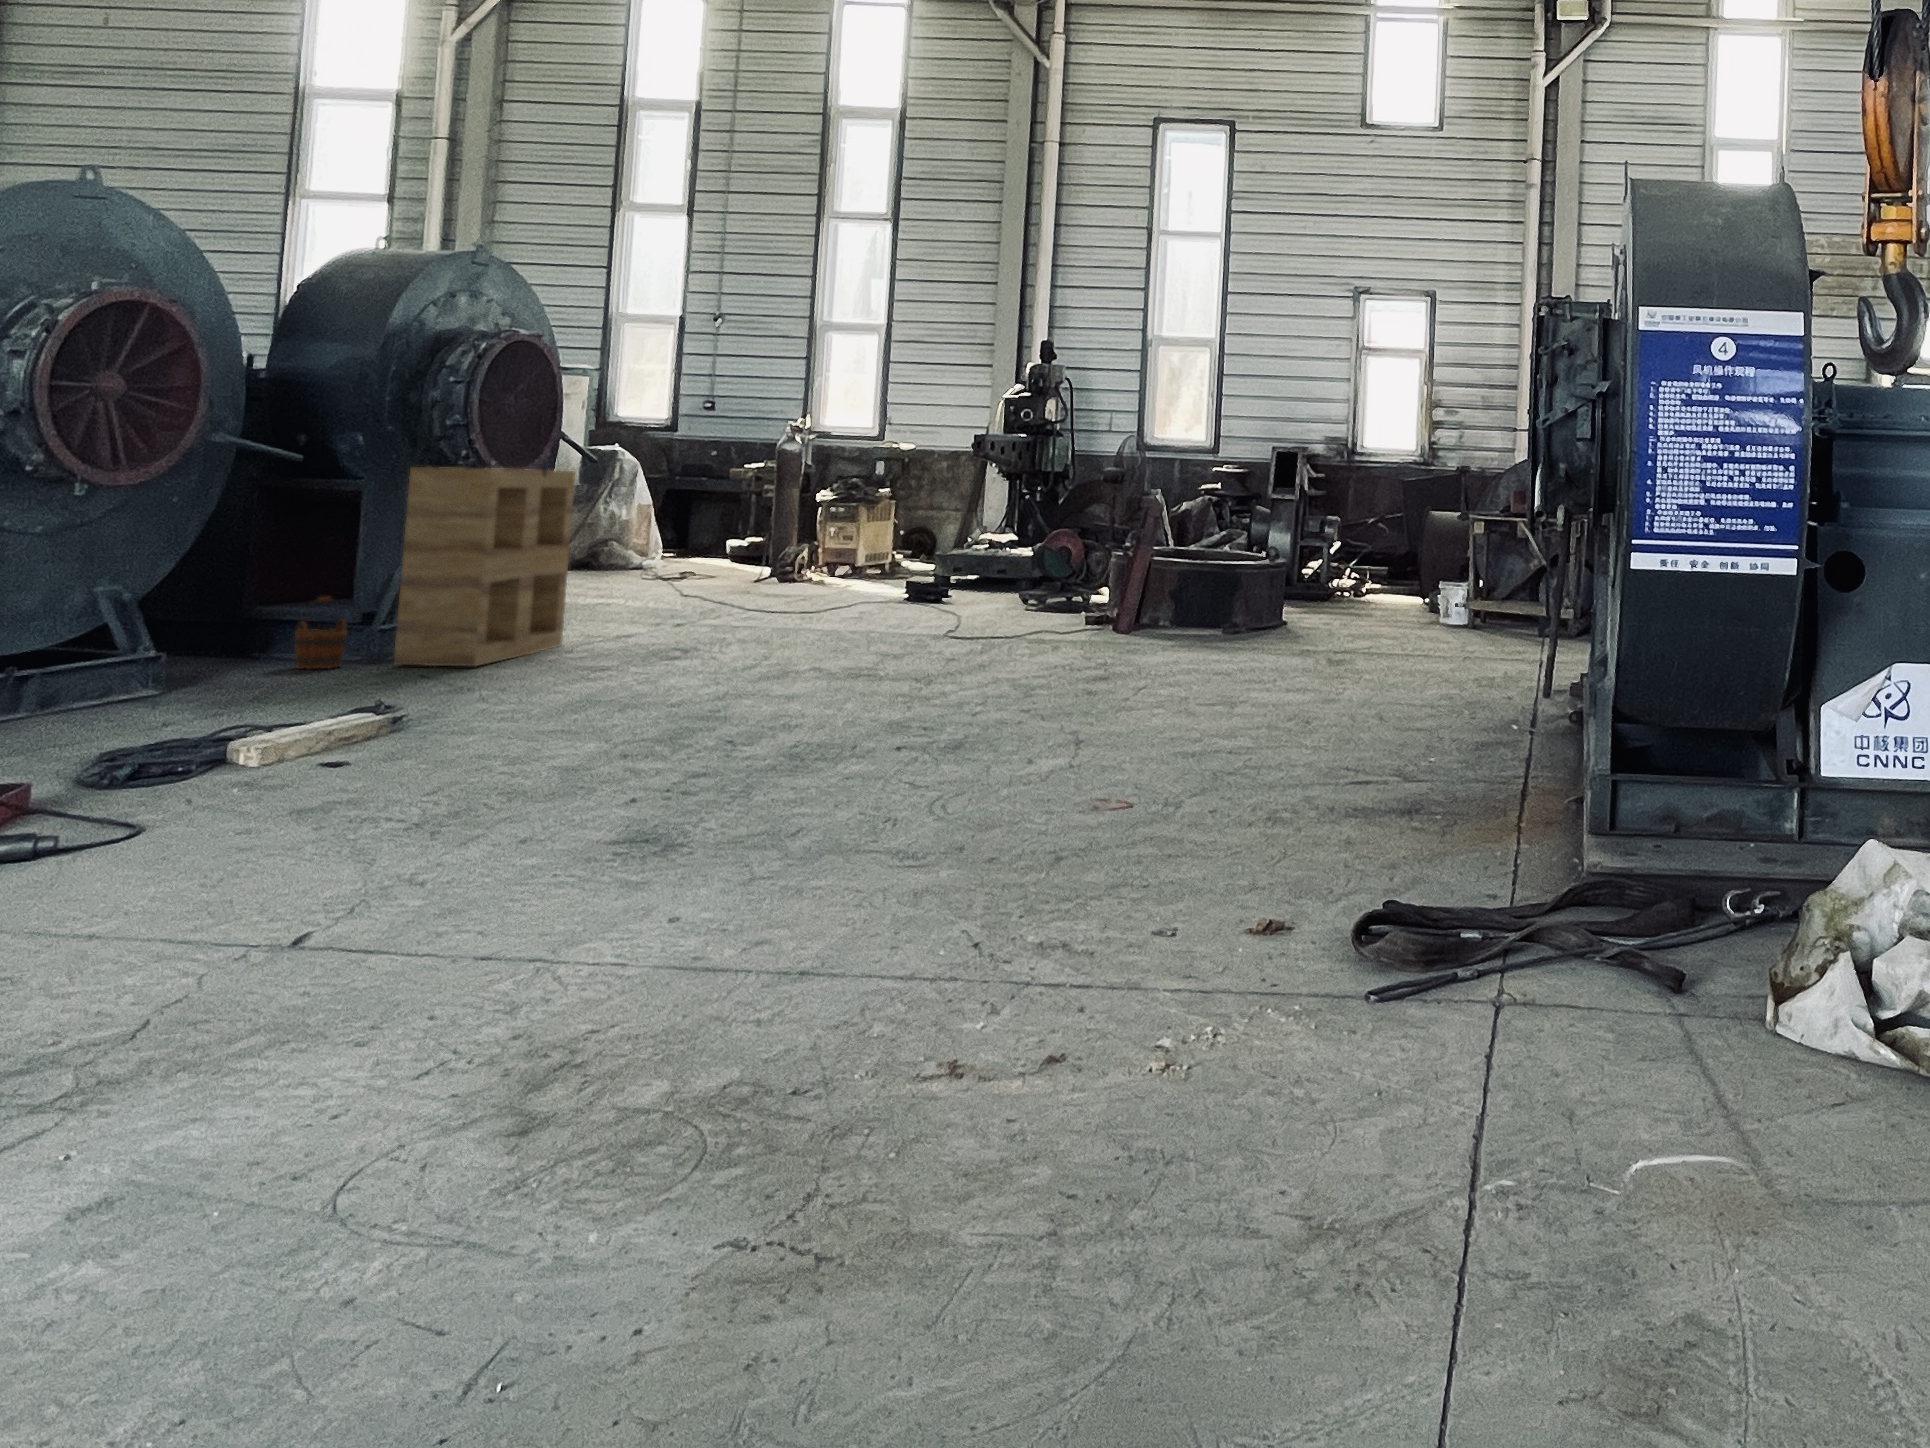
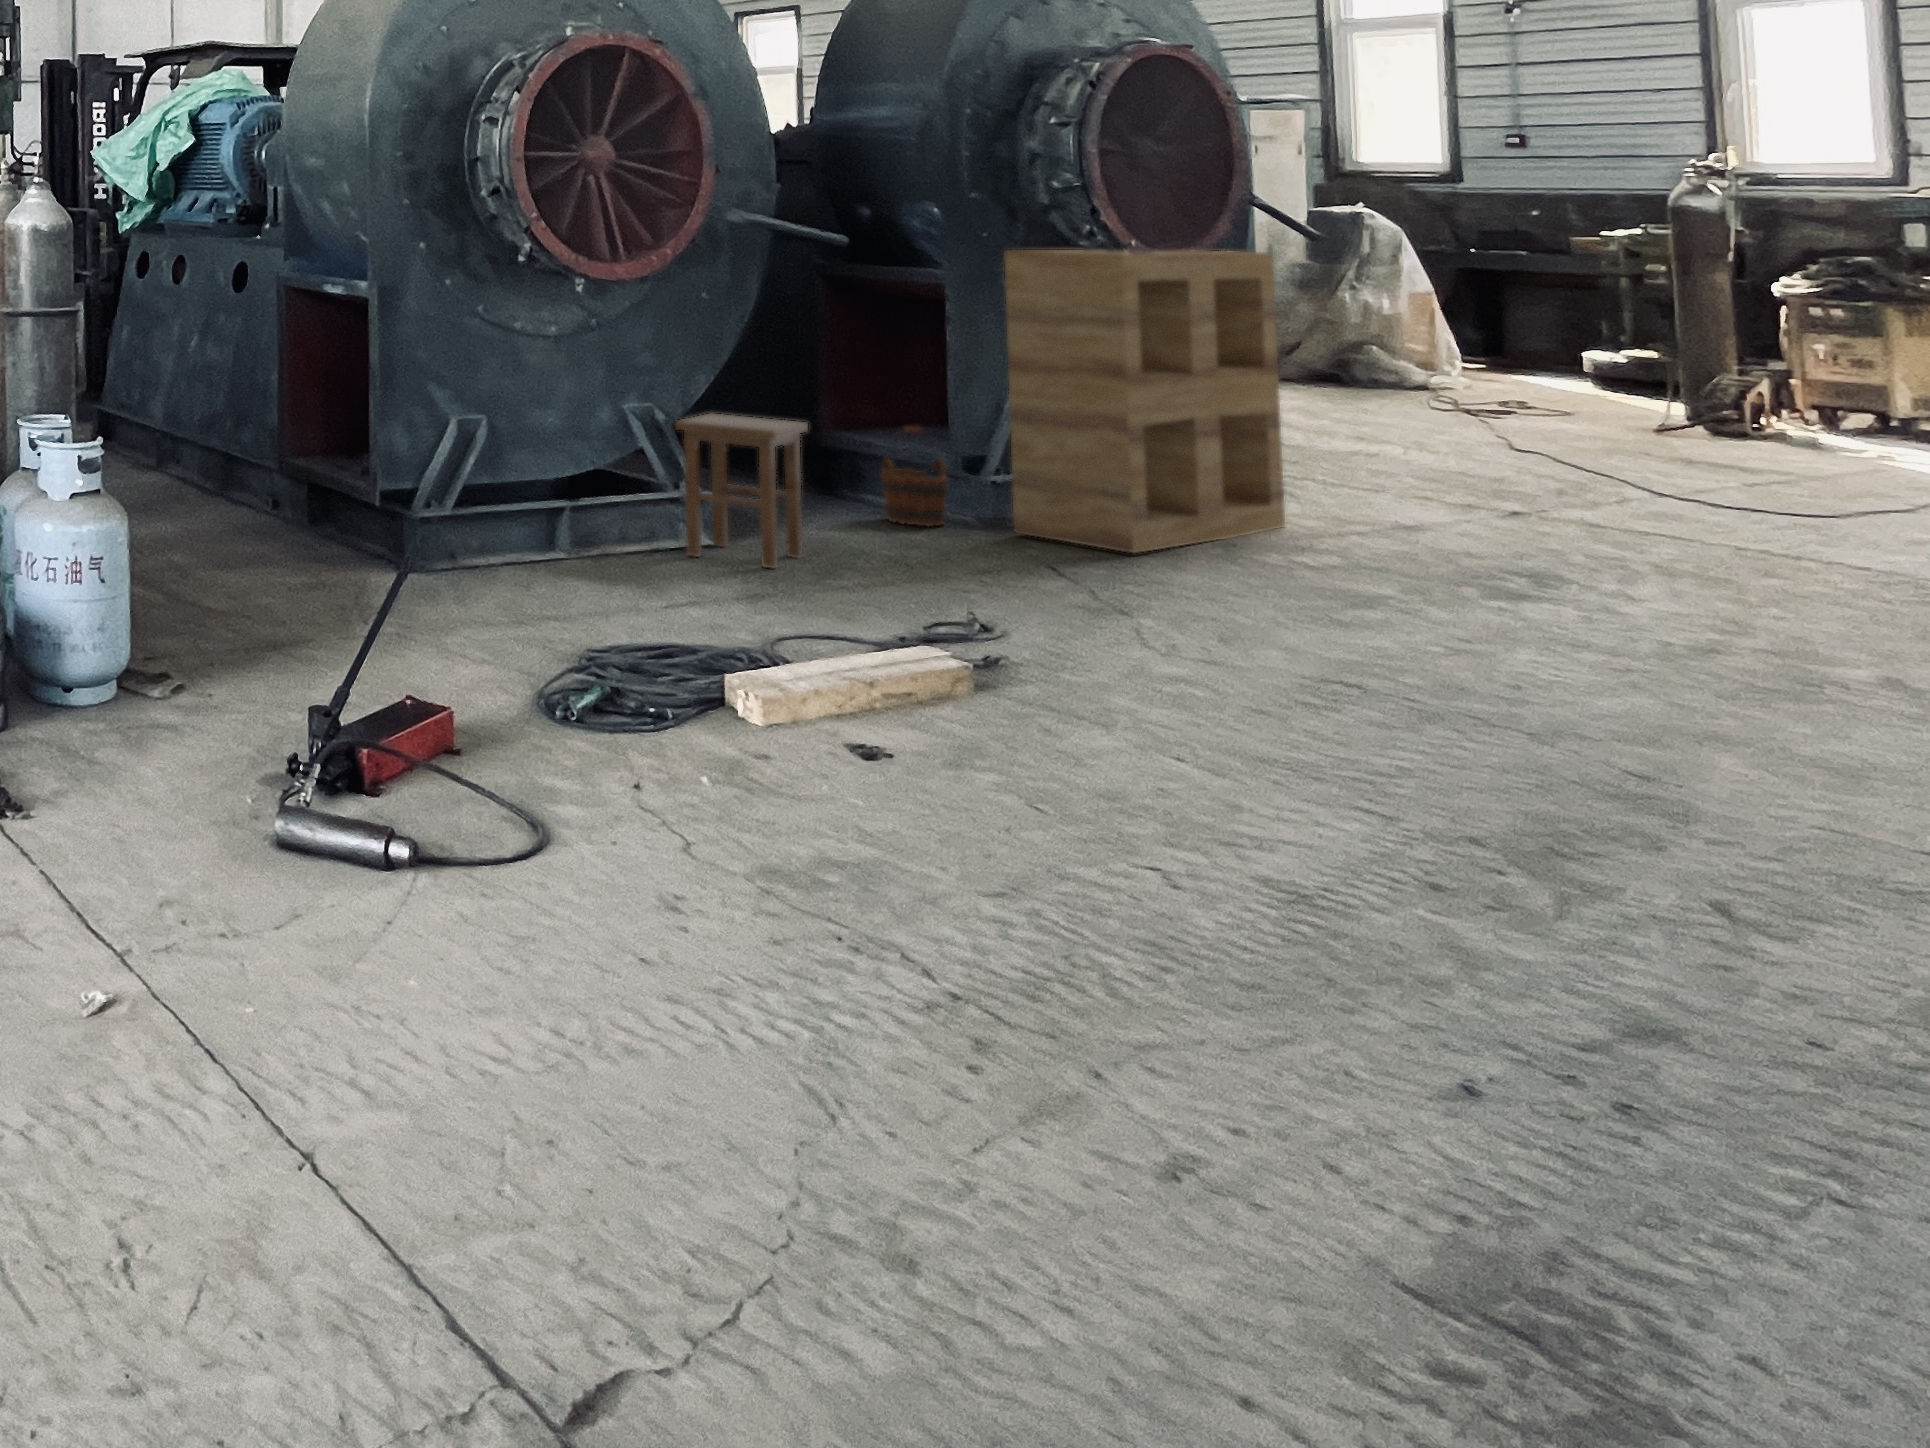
stool: none [142,593,257,704] -> present [675,414,808,568]

